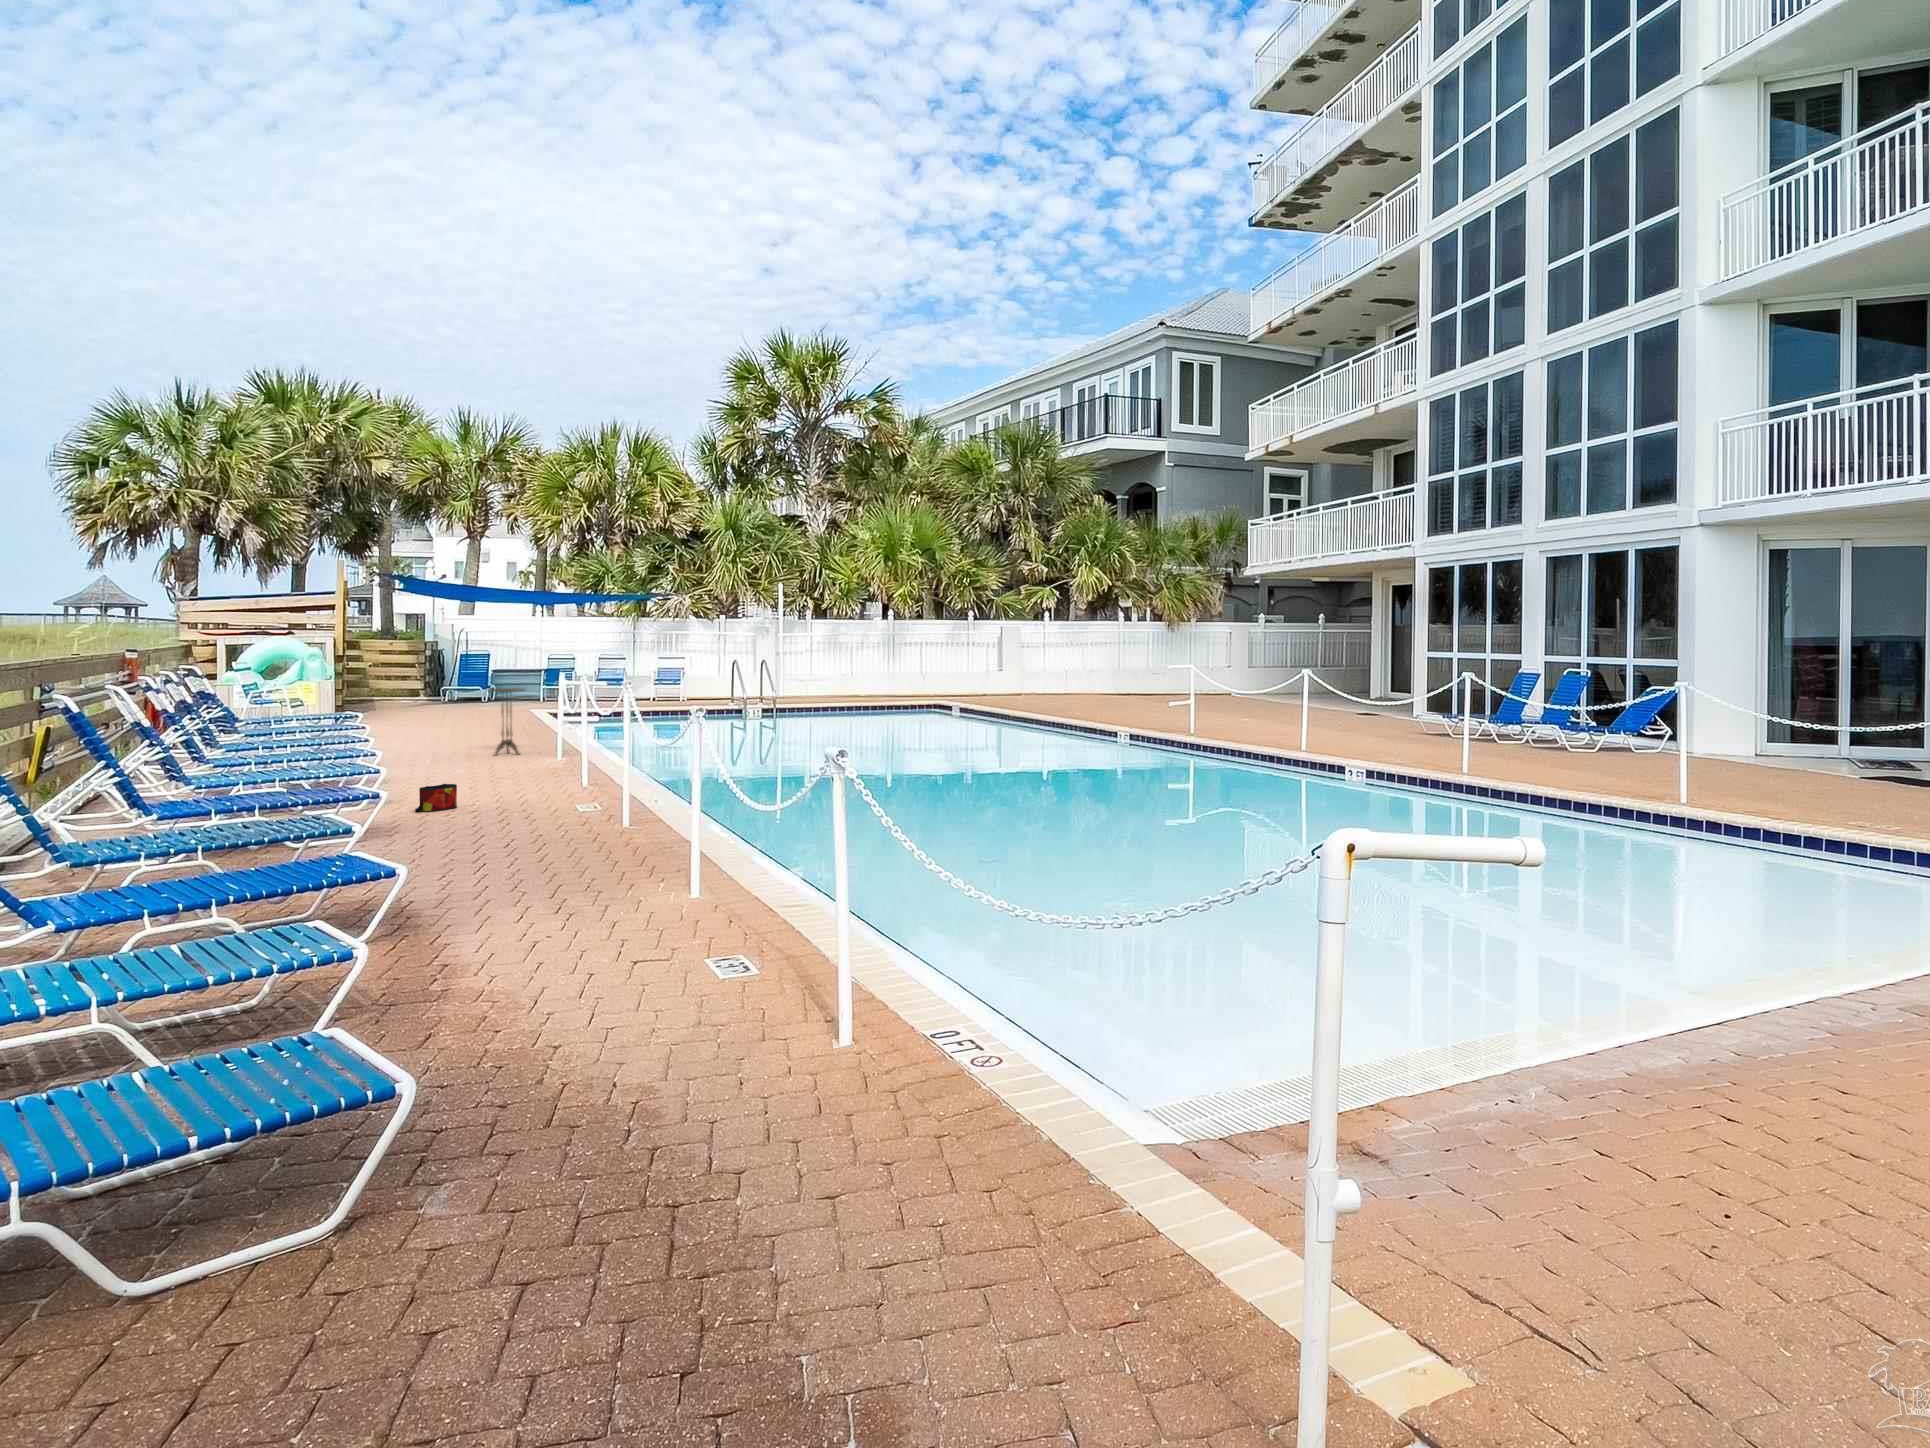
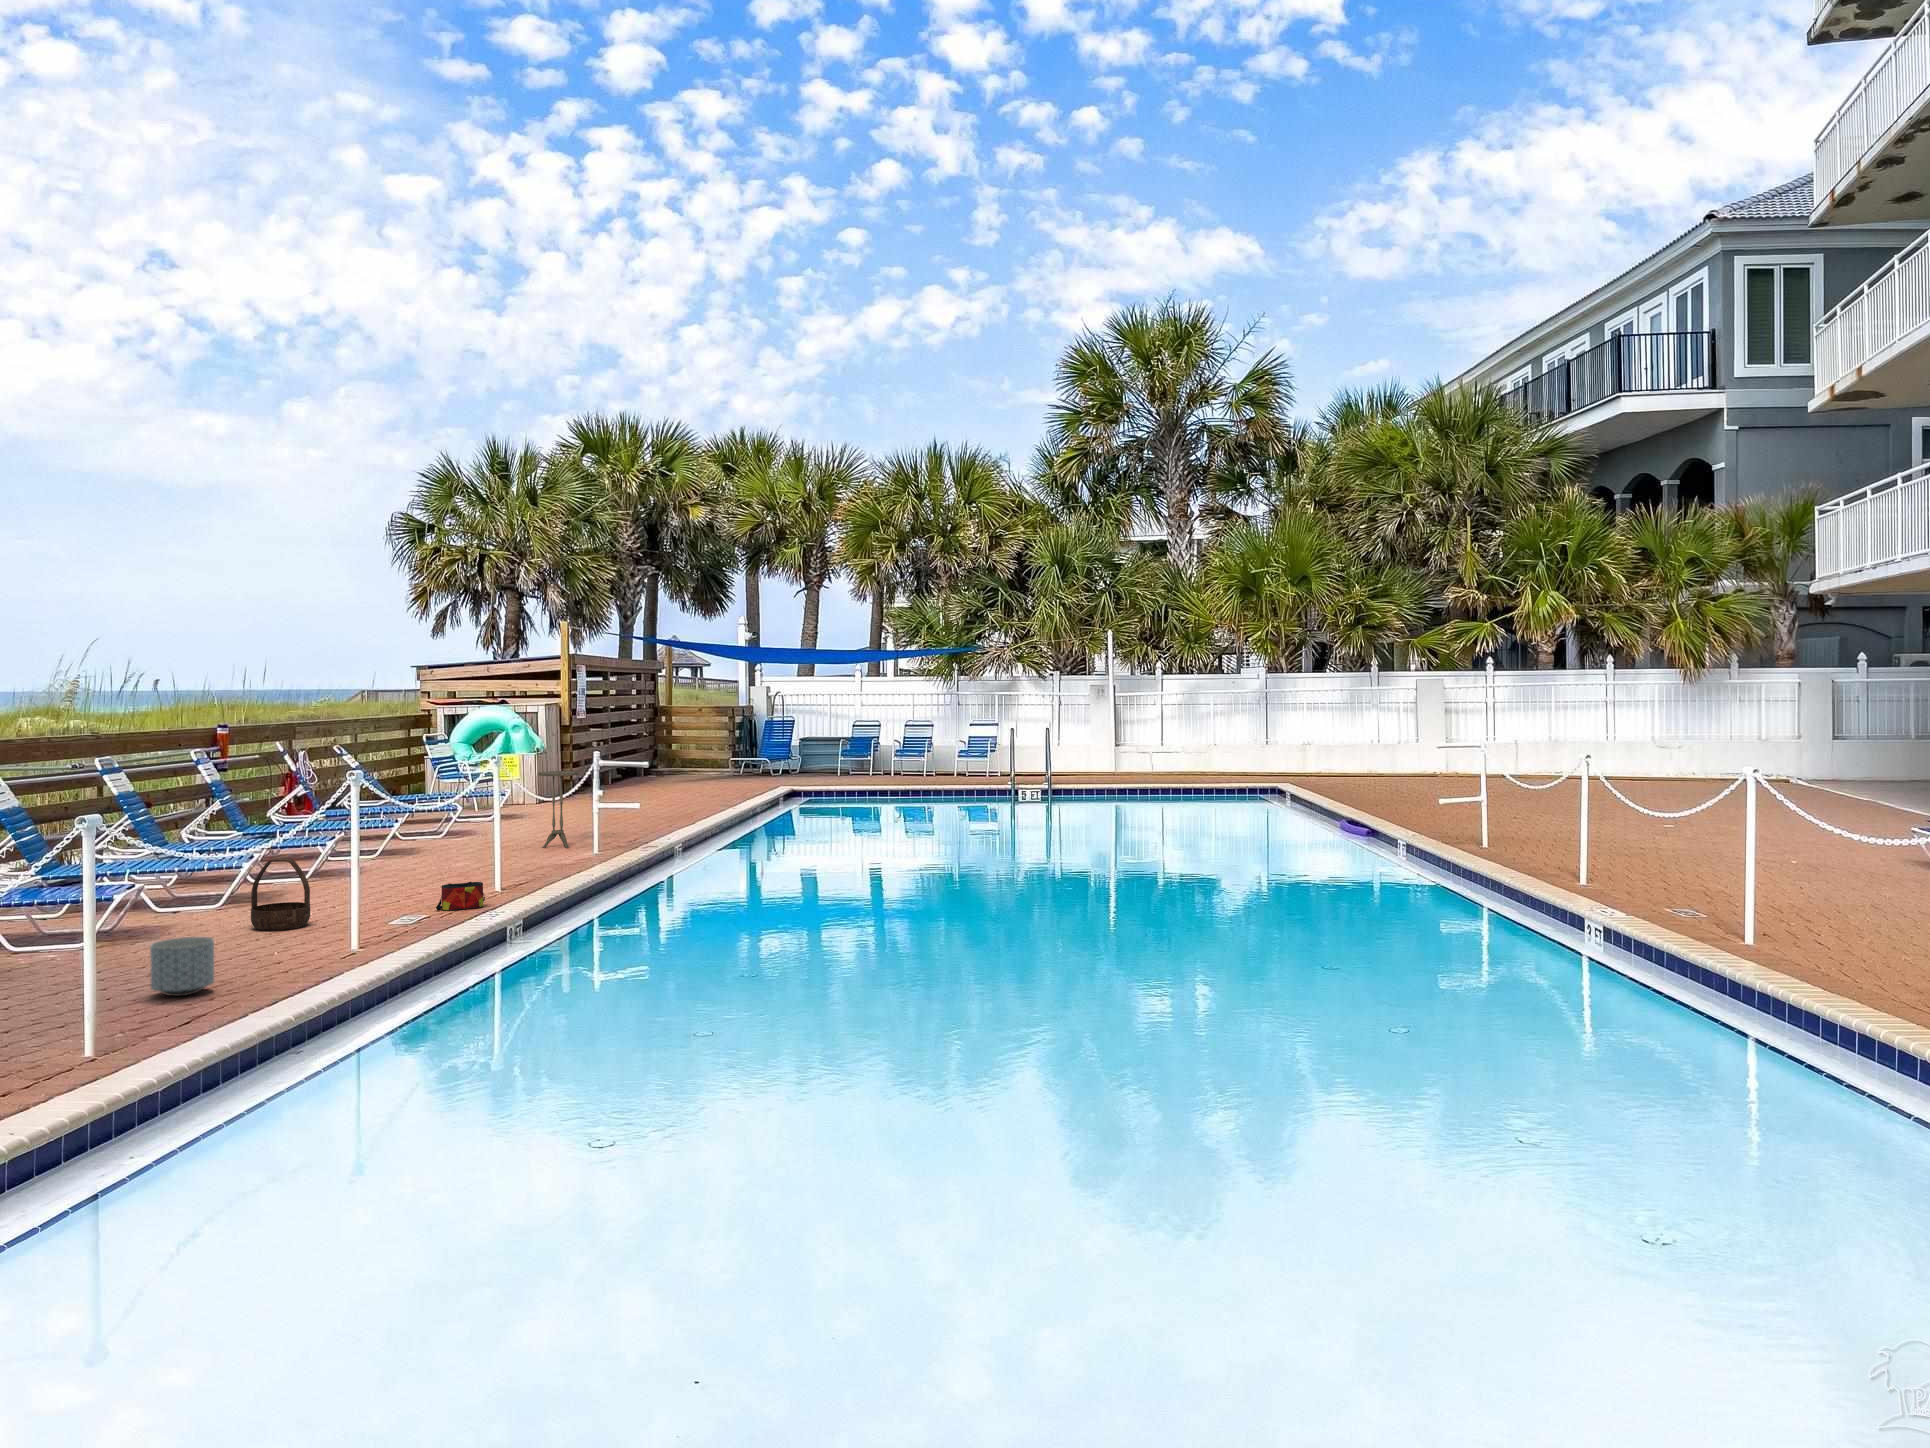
basket: none [488,747,538,809] -> present [251,859,310,931]
bag: present [415,784,457,812] -> present [436,882,485,911]
planter: none [614,793,661,840] -> present [150,937,214,996]

